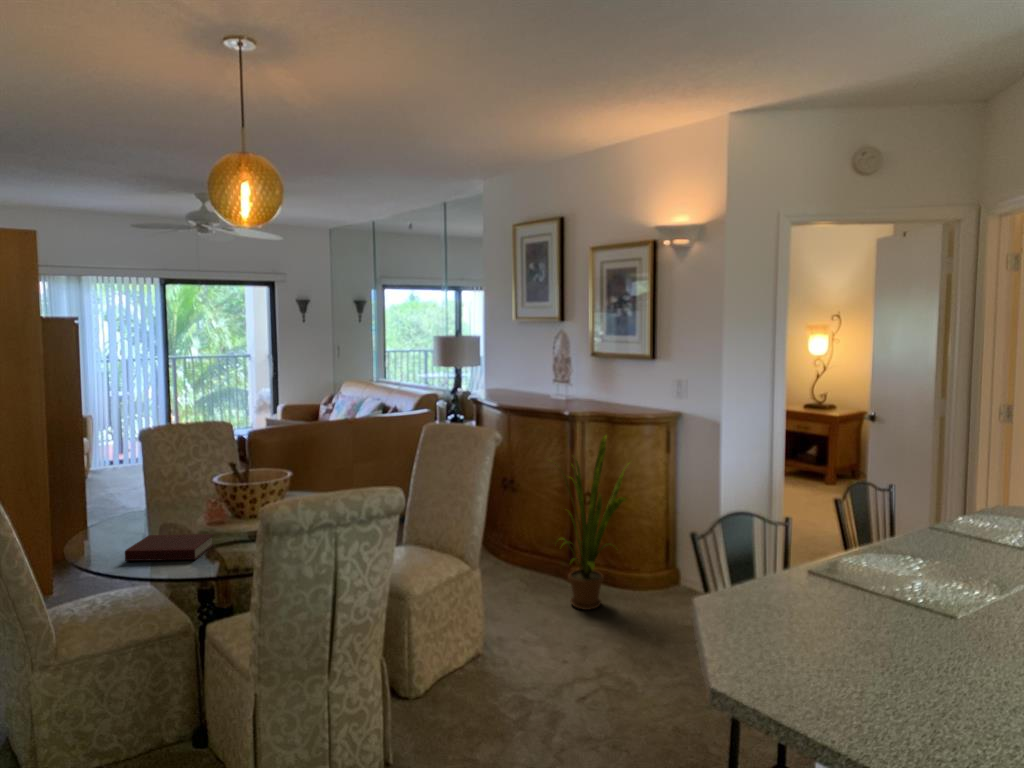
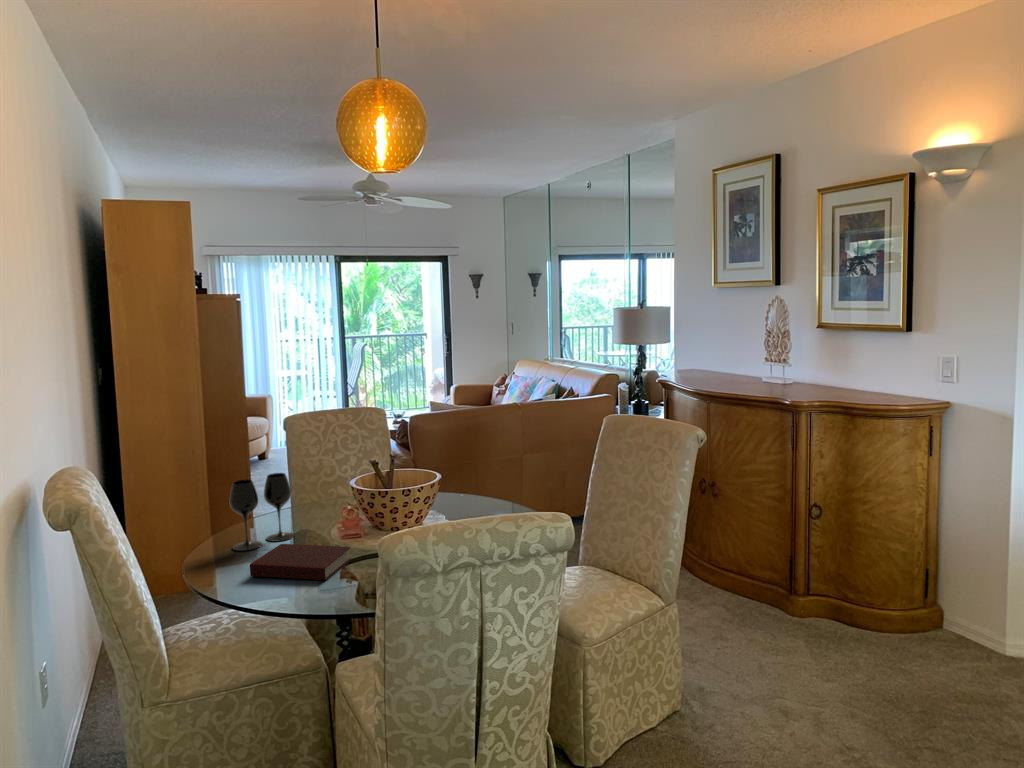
house plant: present [555,435,626,610] -> none [755,429,885,658]
wine glass: none [98,476,156,544] -> present [230,473,295,551]

